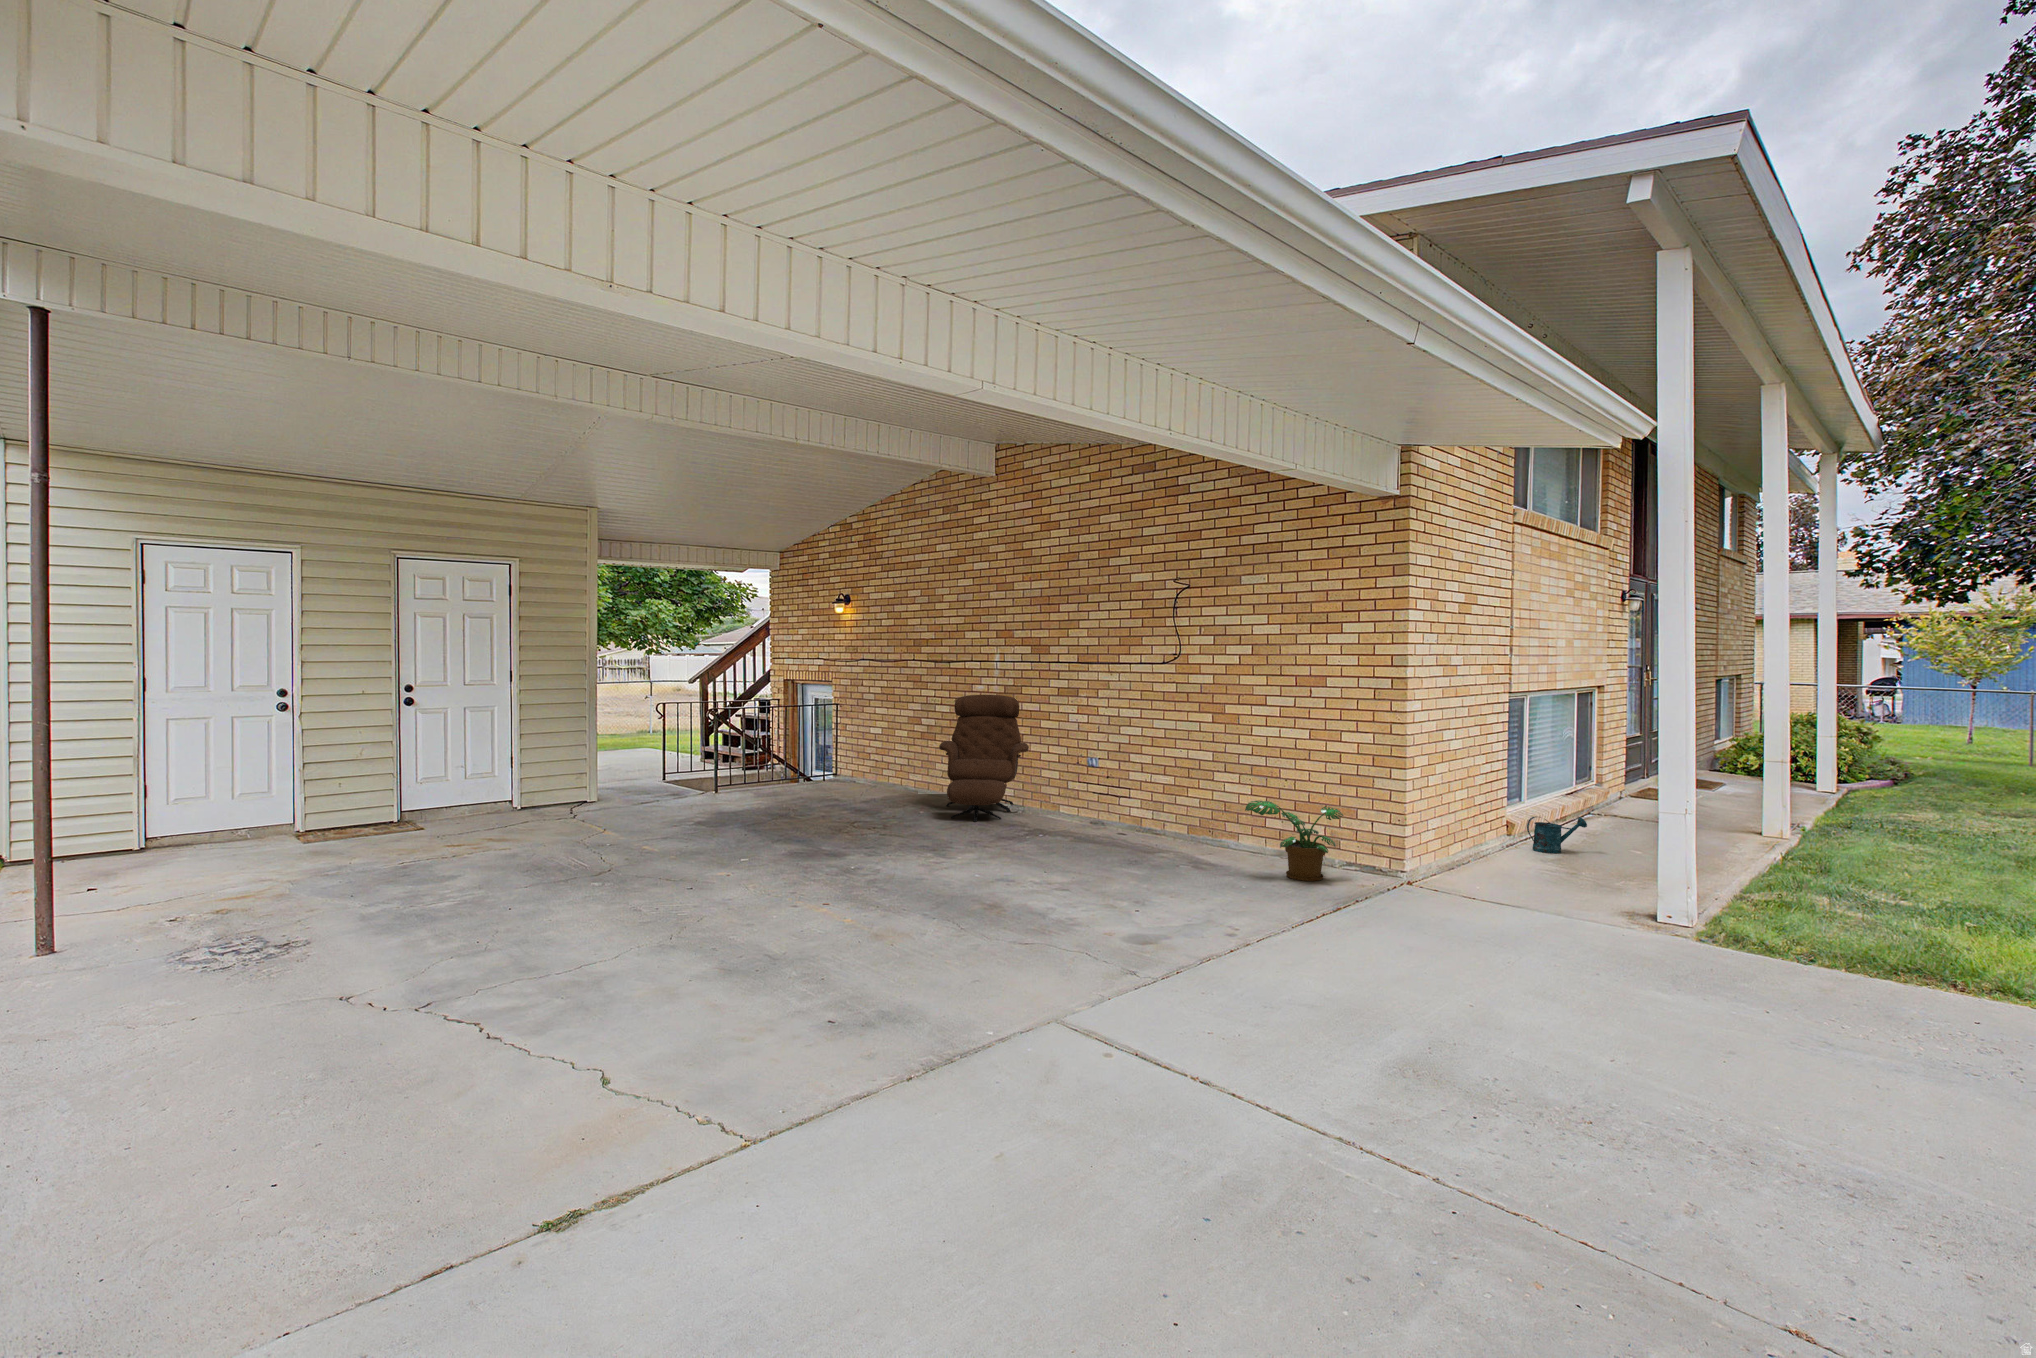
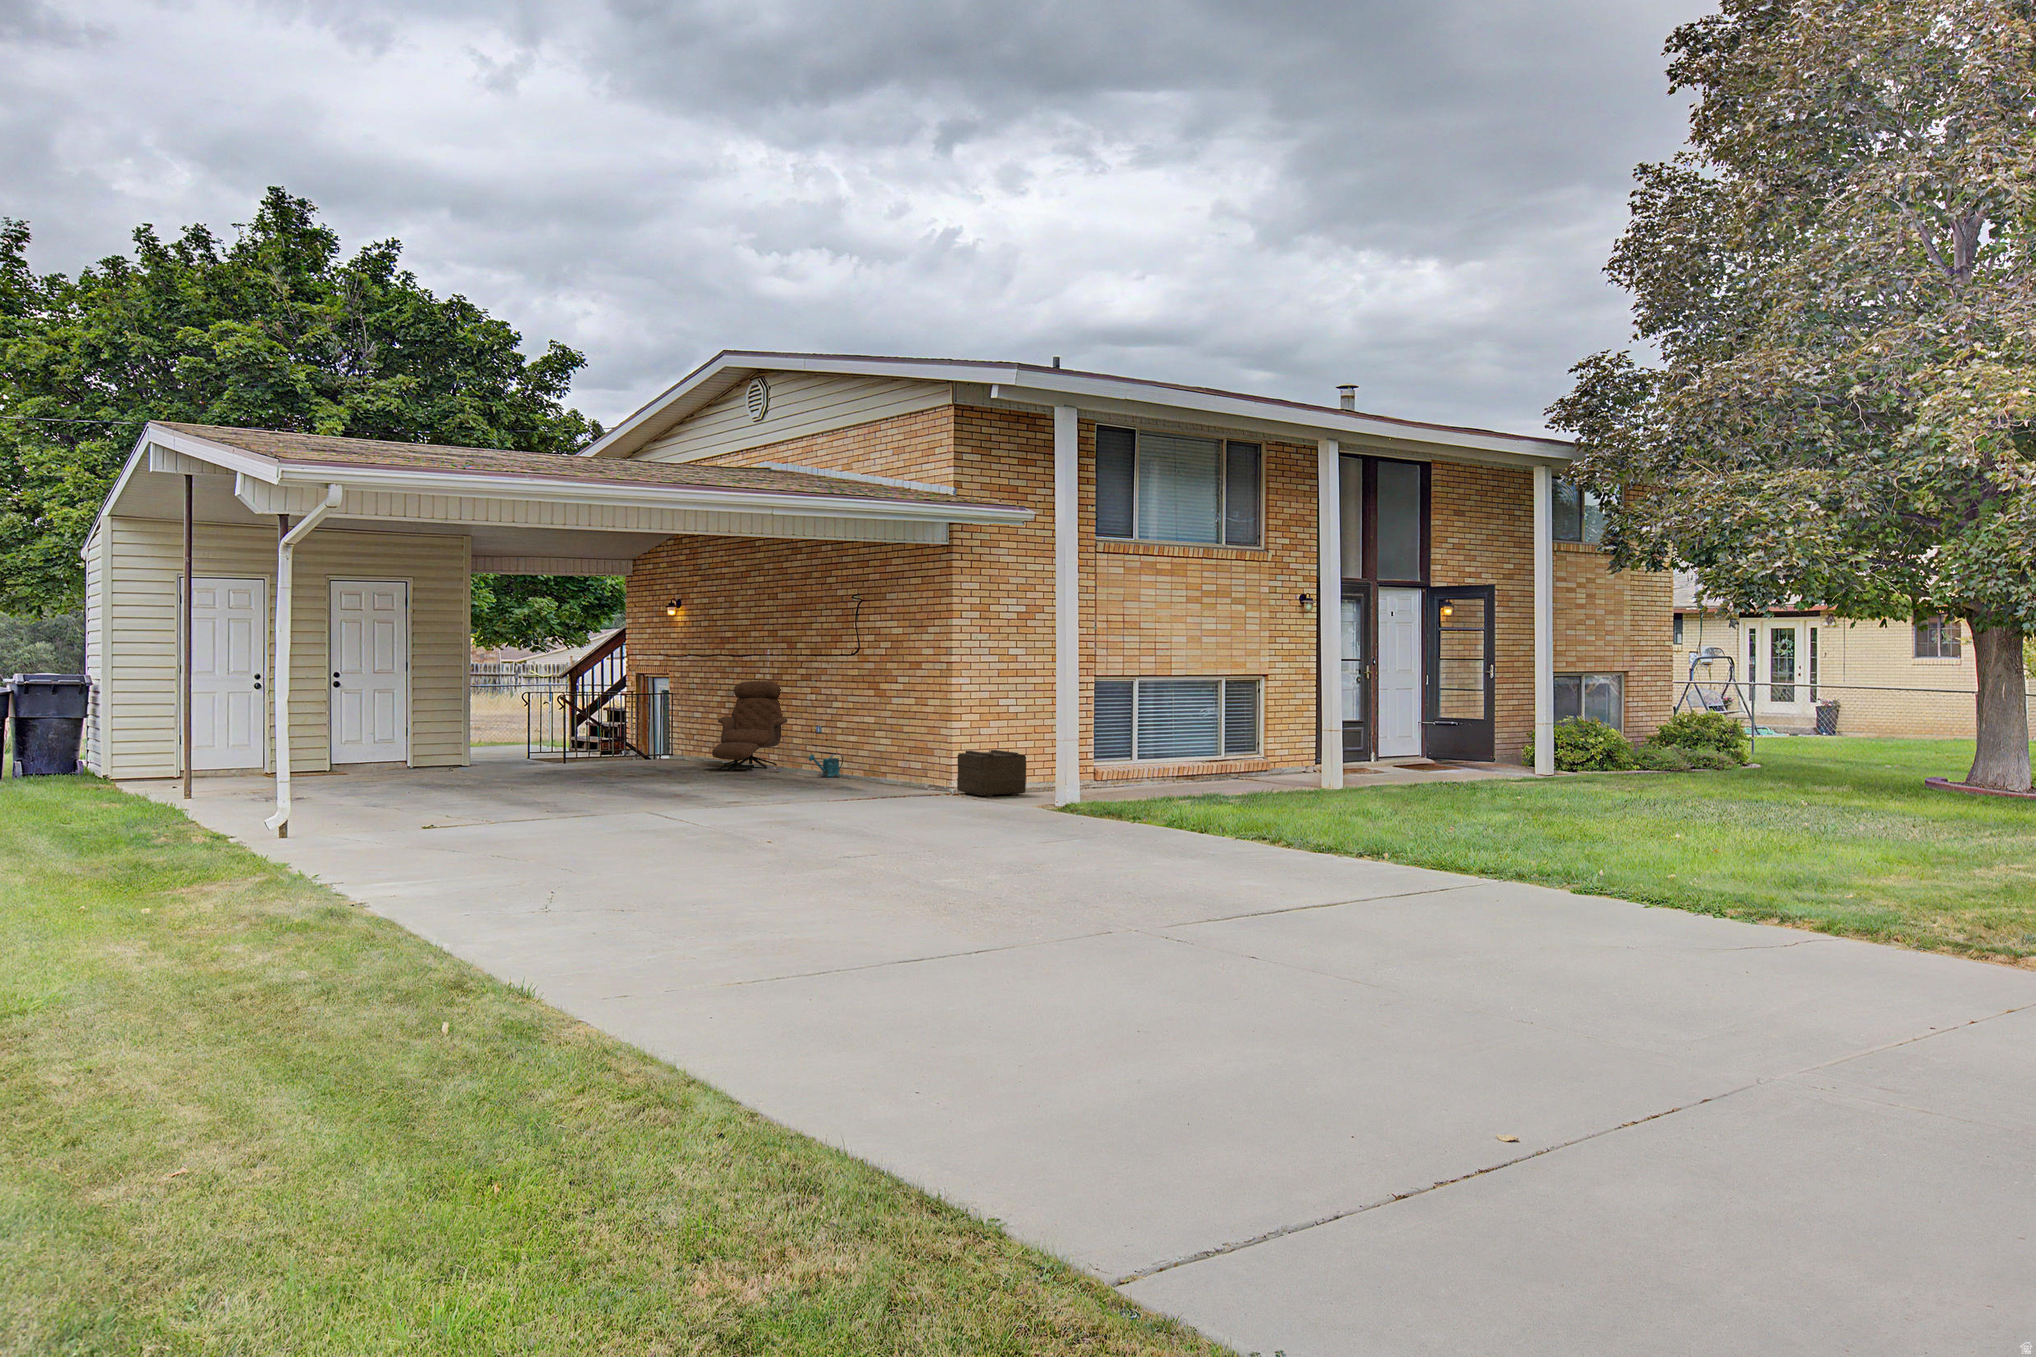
potted plant: present [1245,801,1343,881] -> none [863,742,925,791]
wooden crate: none [1415,813,1530,900] -> present [957,750,1026,797]
watering can: present [1527,816,1587,853] -> present [809,754,843,778]

